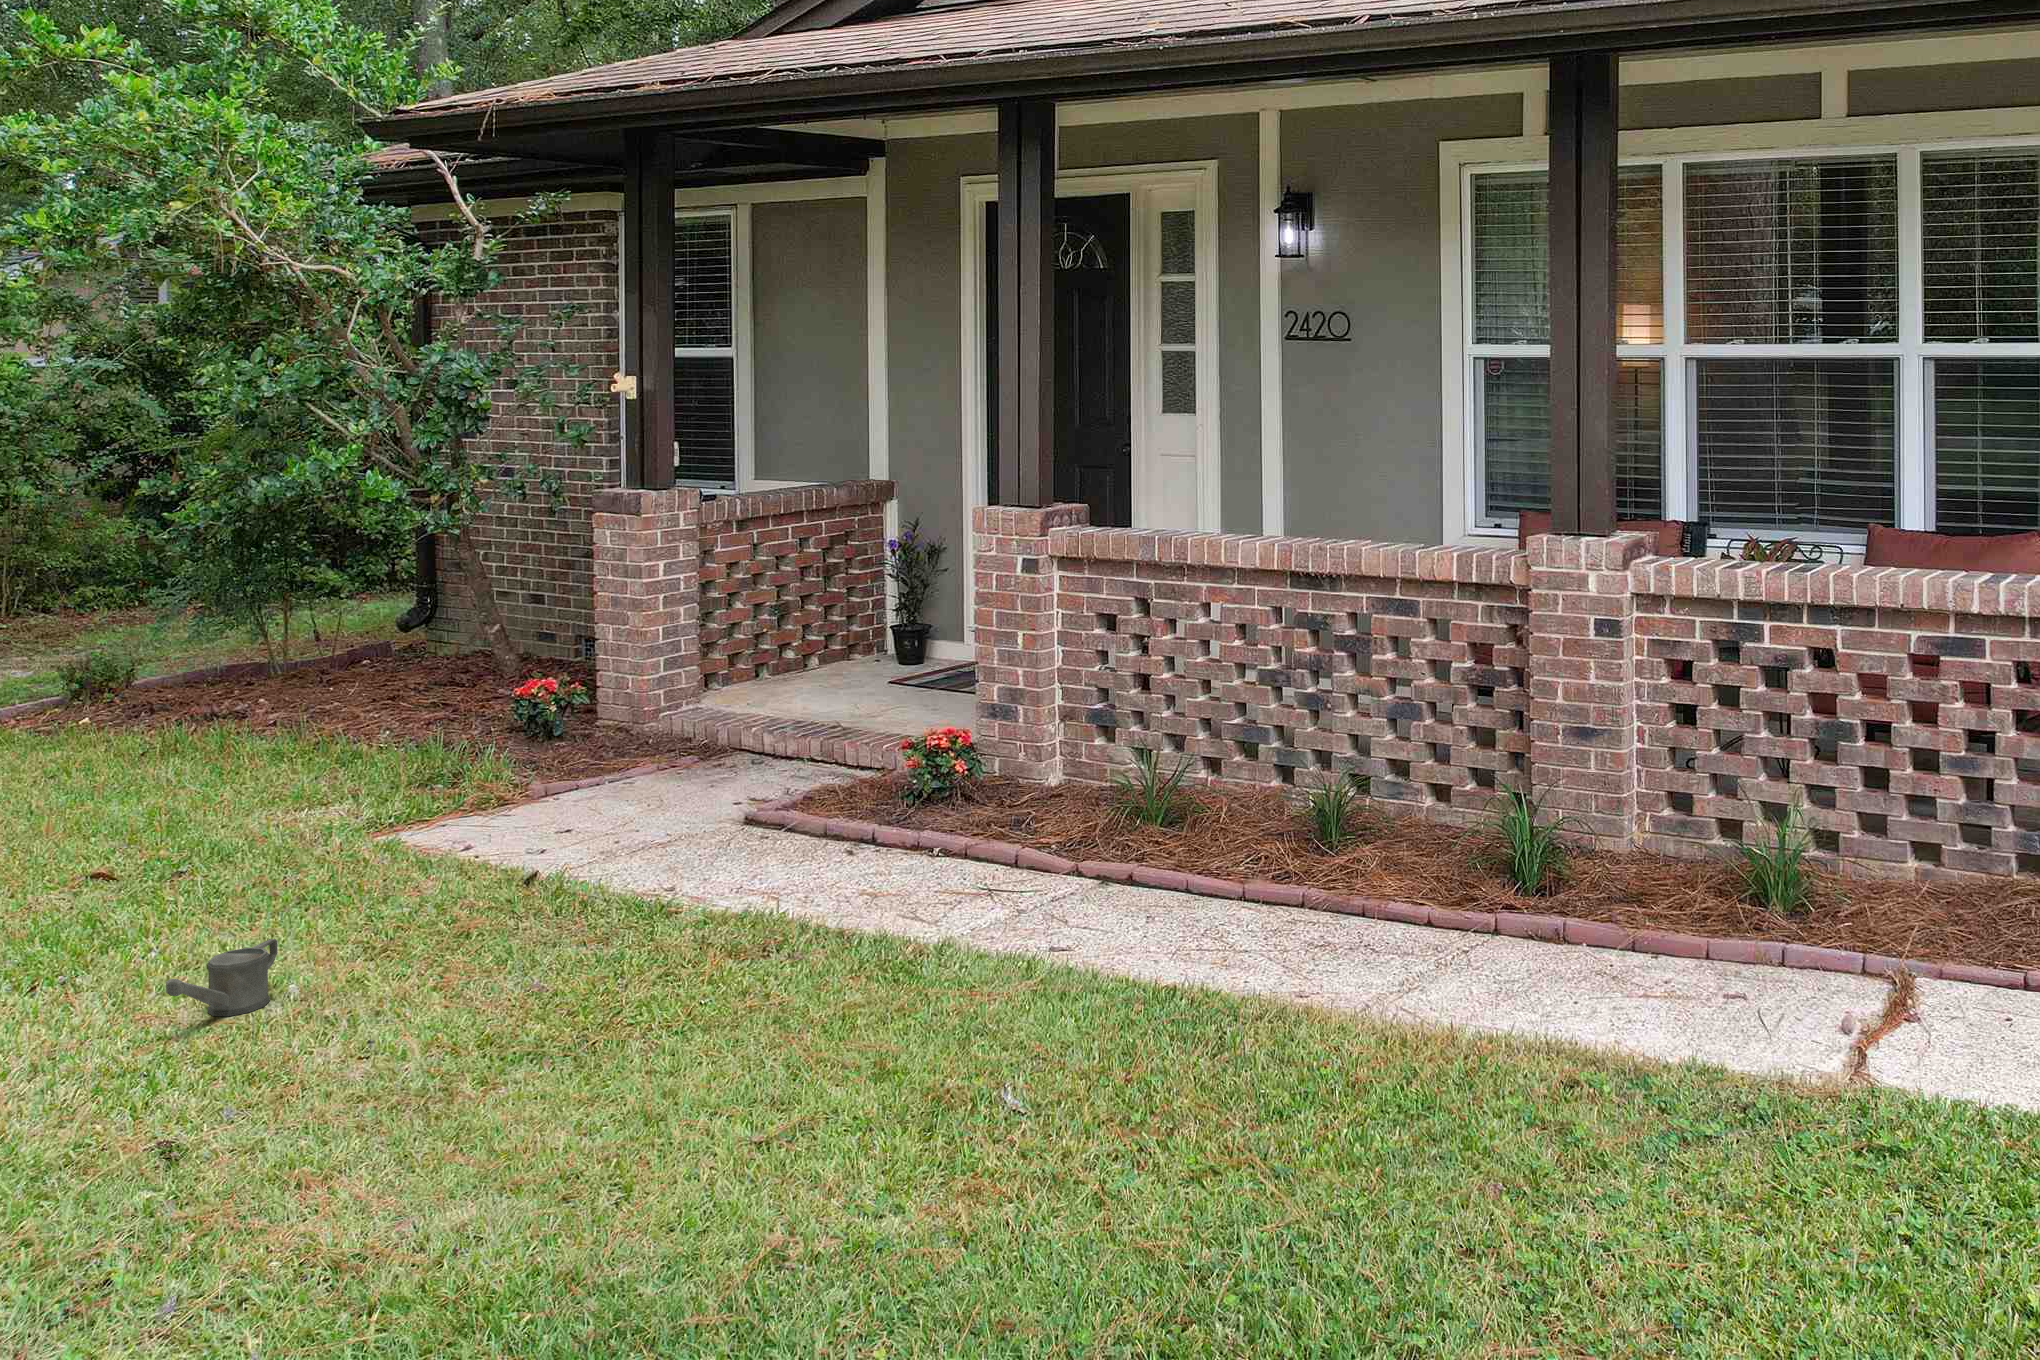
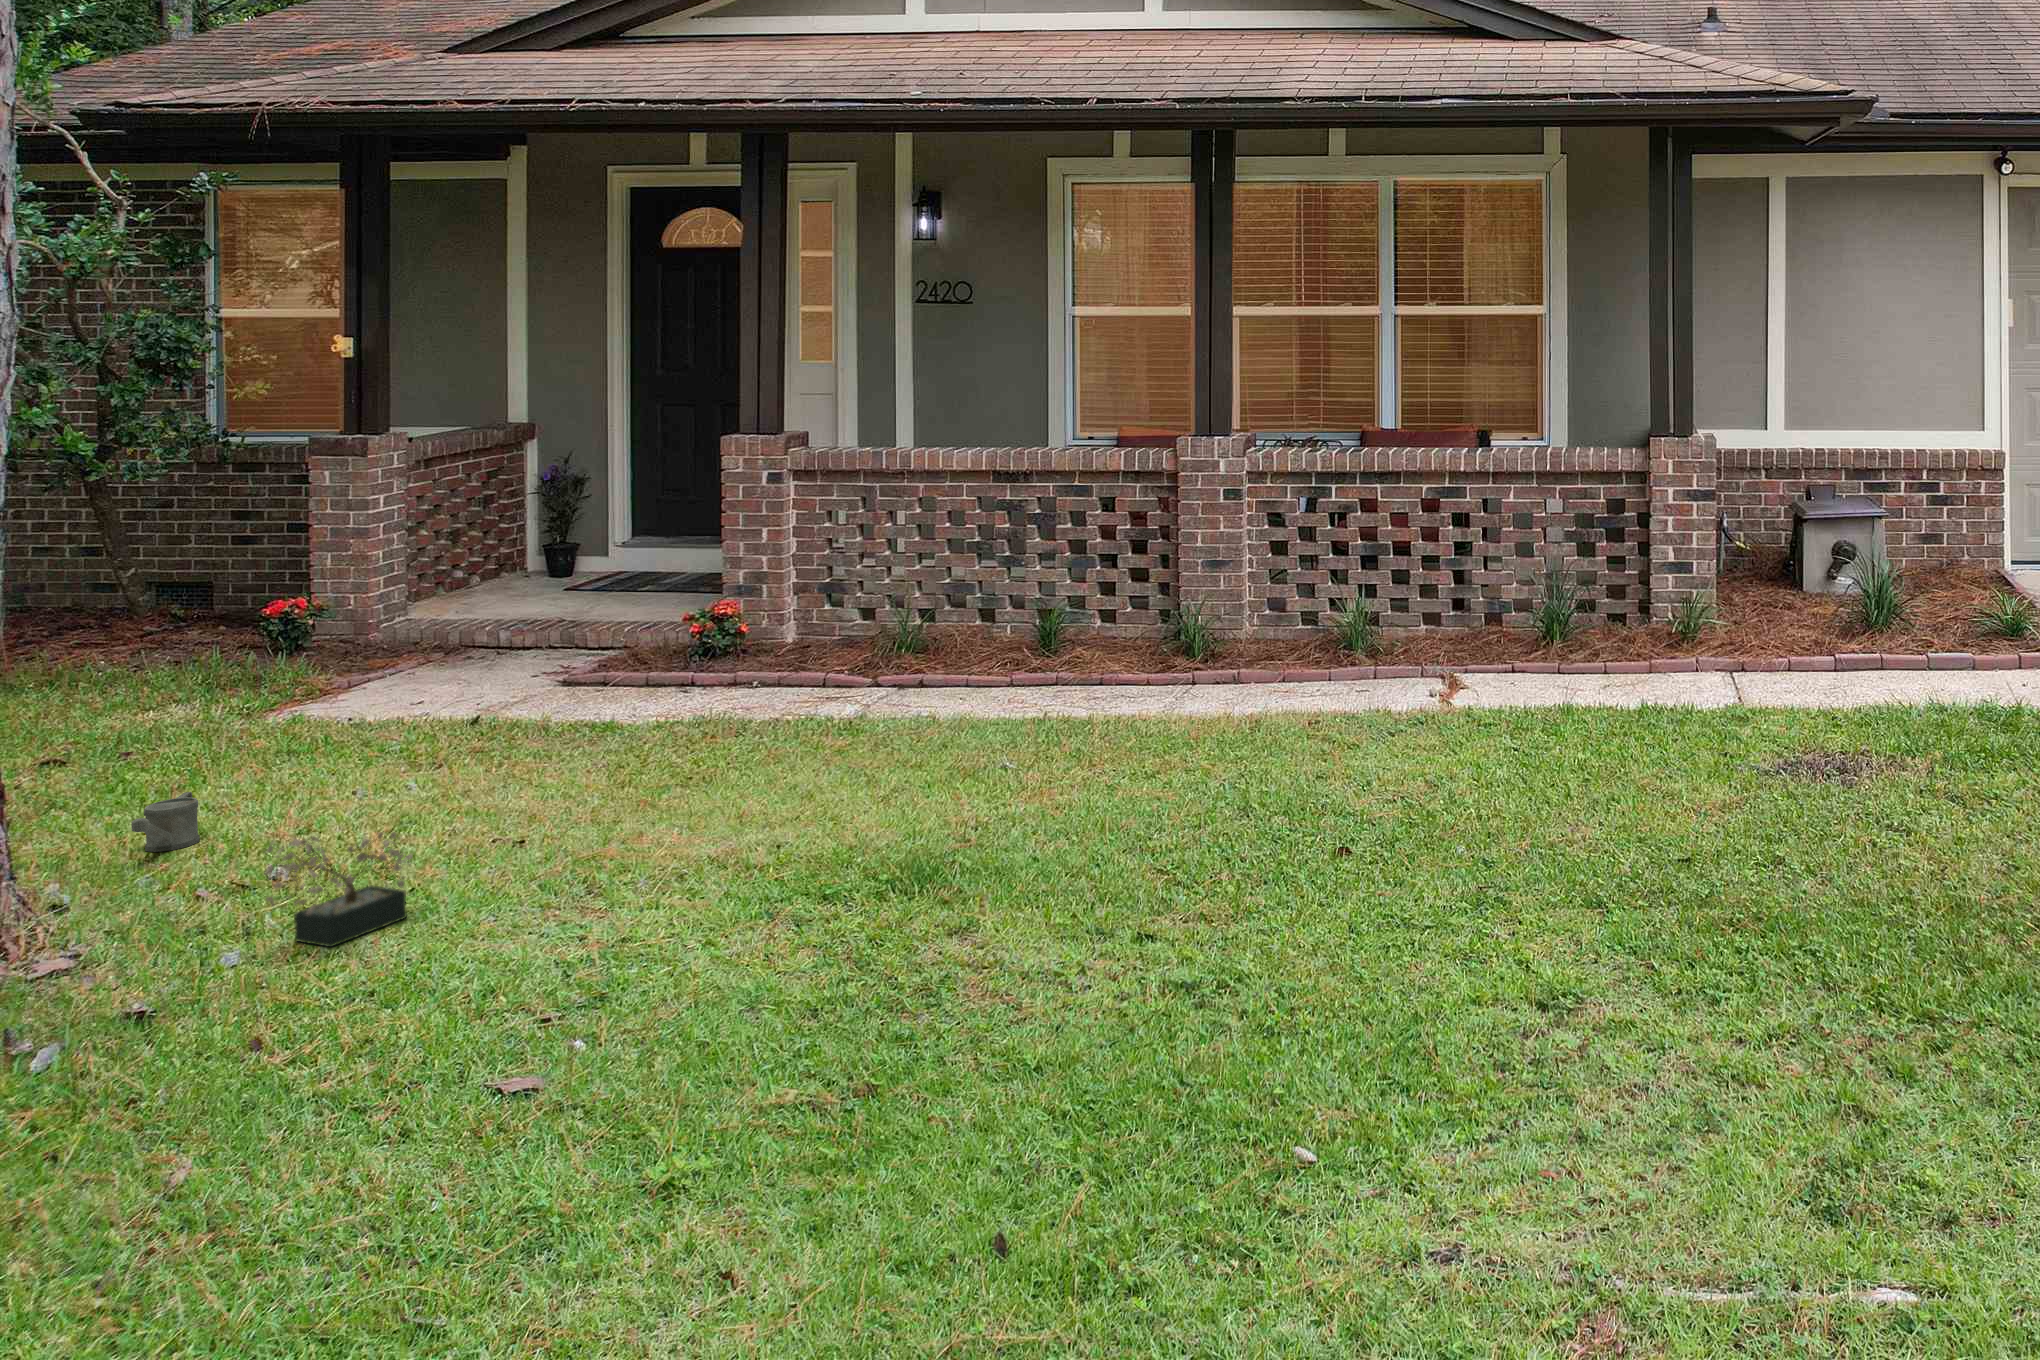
decorative plant: none [90,1076,313,1250] -> present [264,832,413,947]

